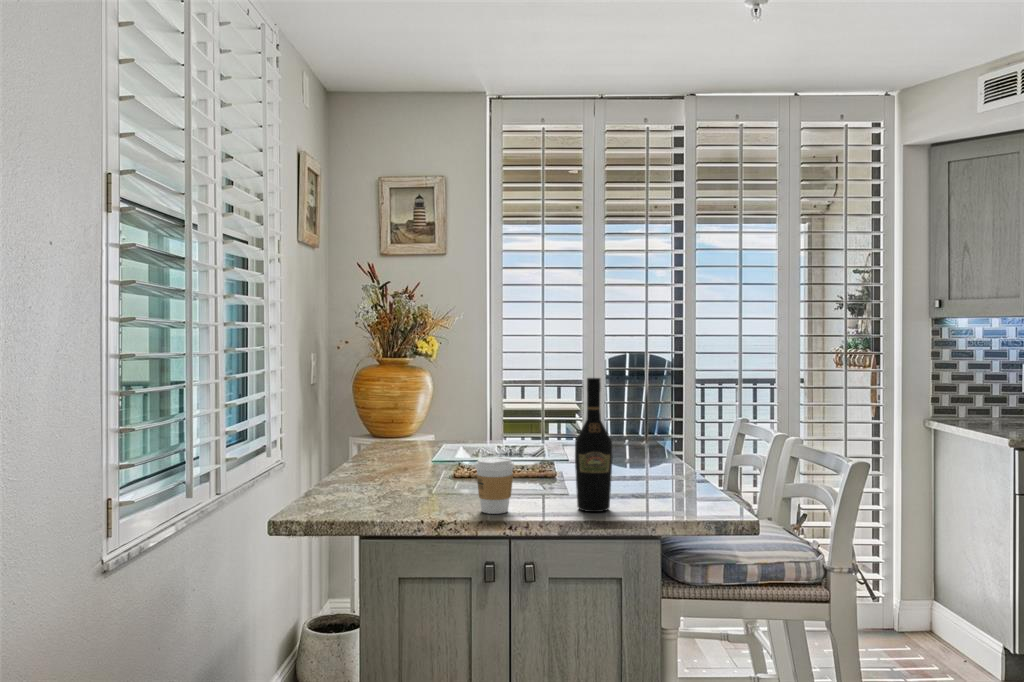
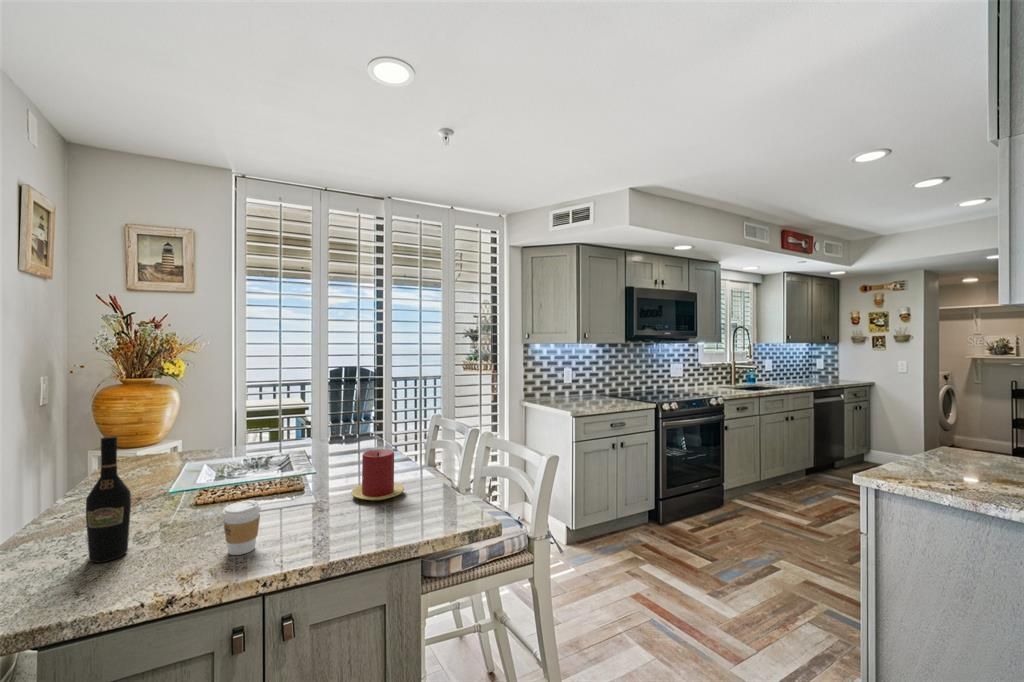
wine bottle: present [575,378,612,512] -> present [86,436,131,562]
candle: none [622,430,693,494] -> present [351,449,404,501]

